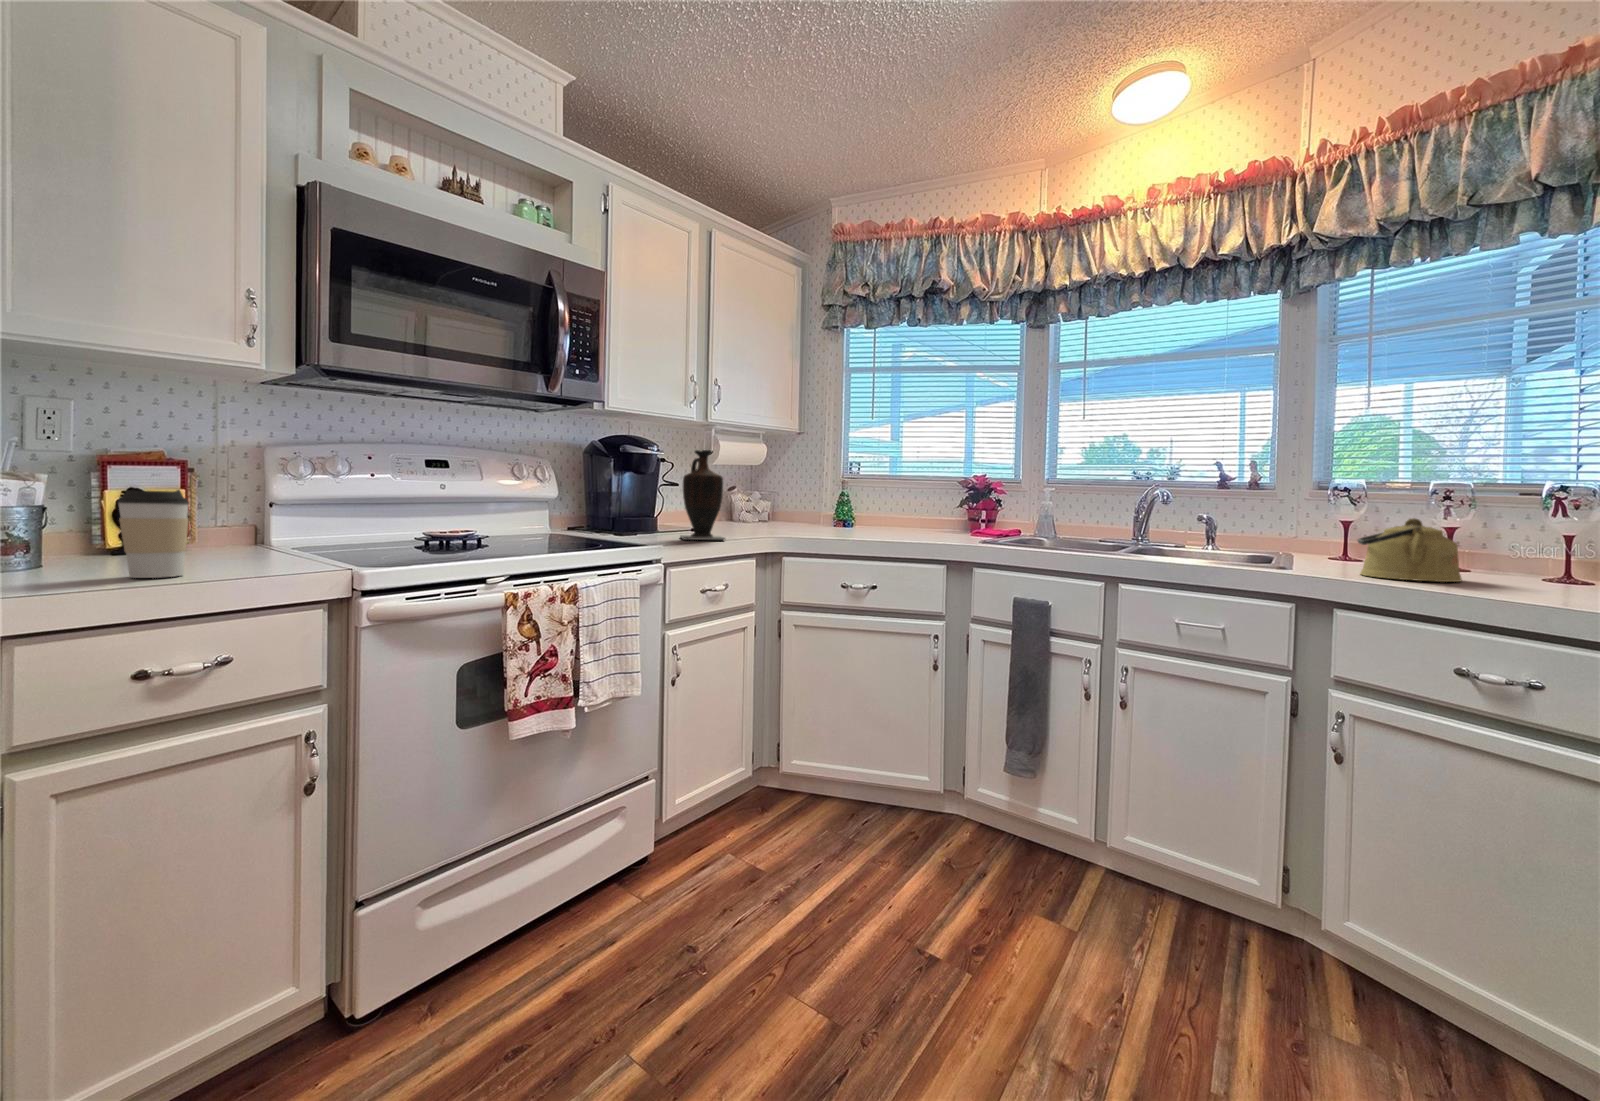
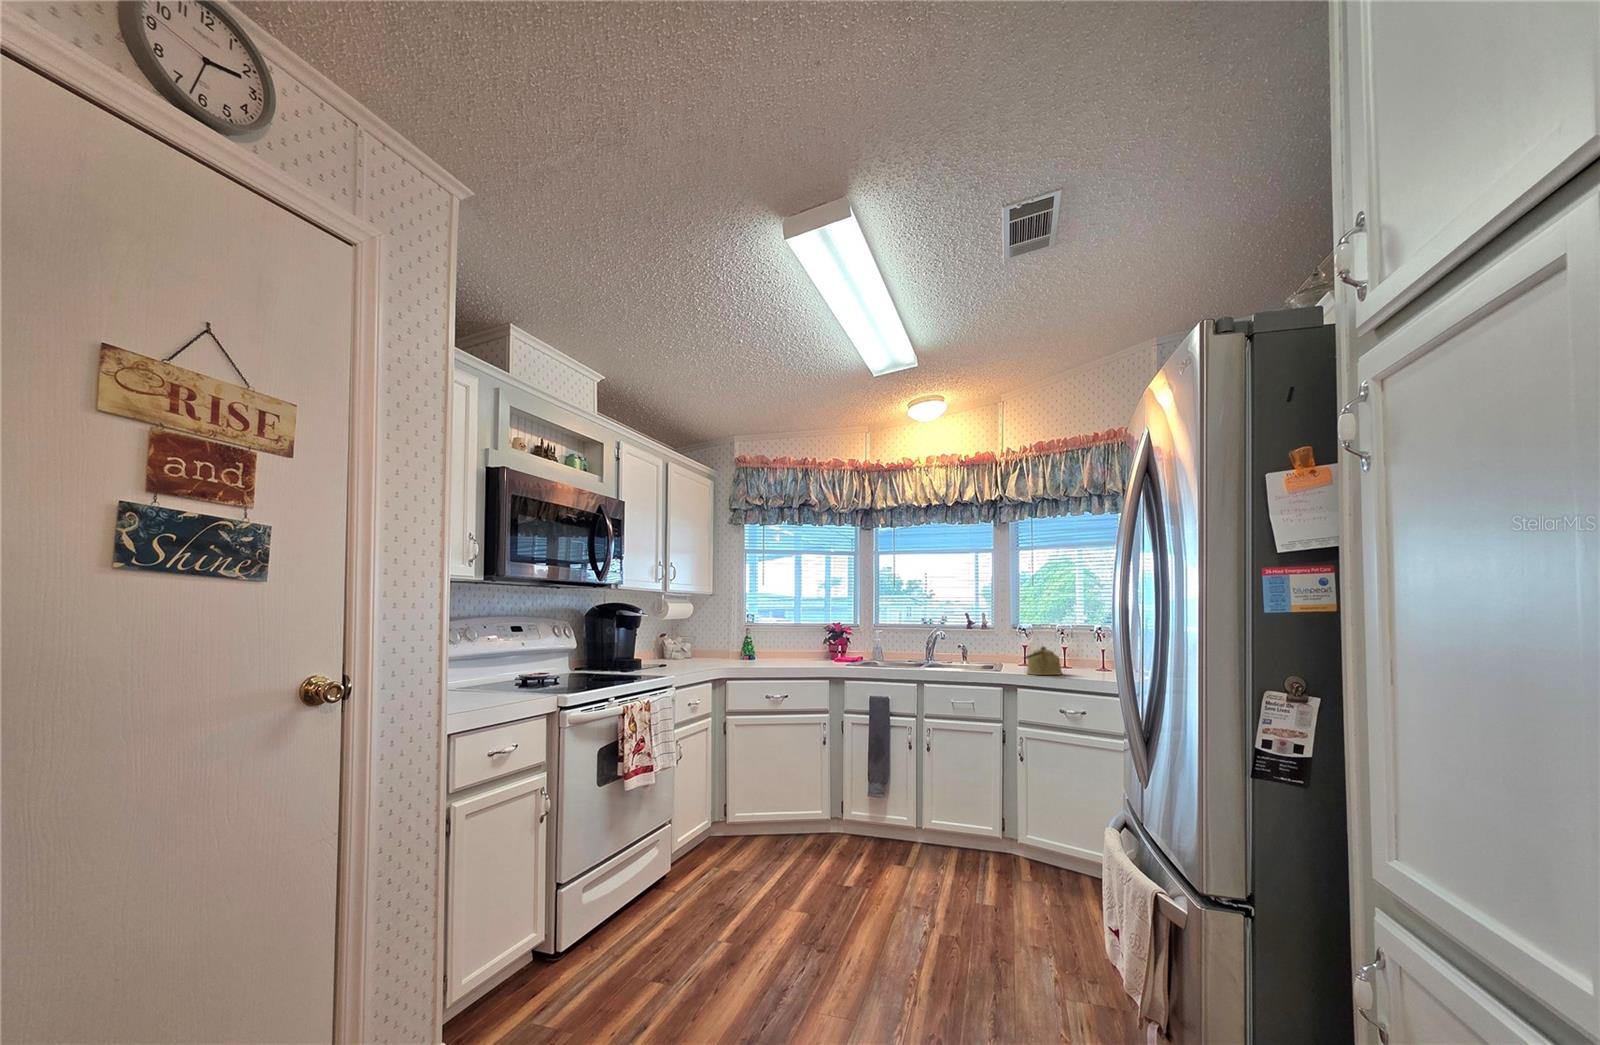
vase: present [680,450,725,540] -> none [662,615,696,672]
coffee cup: present [118,490,189,578] -> none [501,660,526,701]

